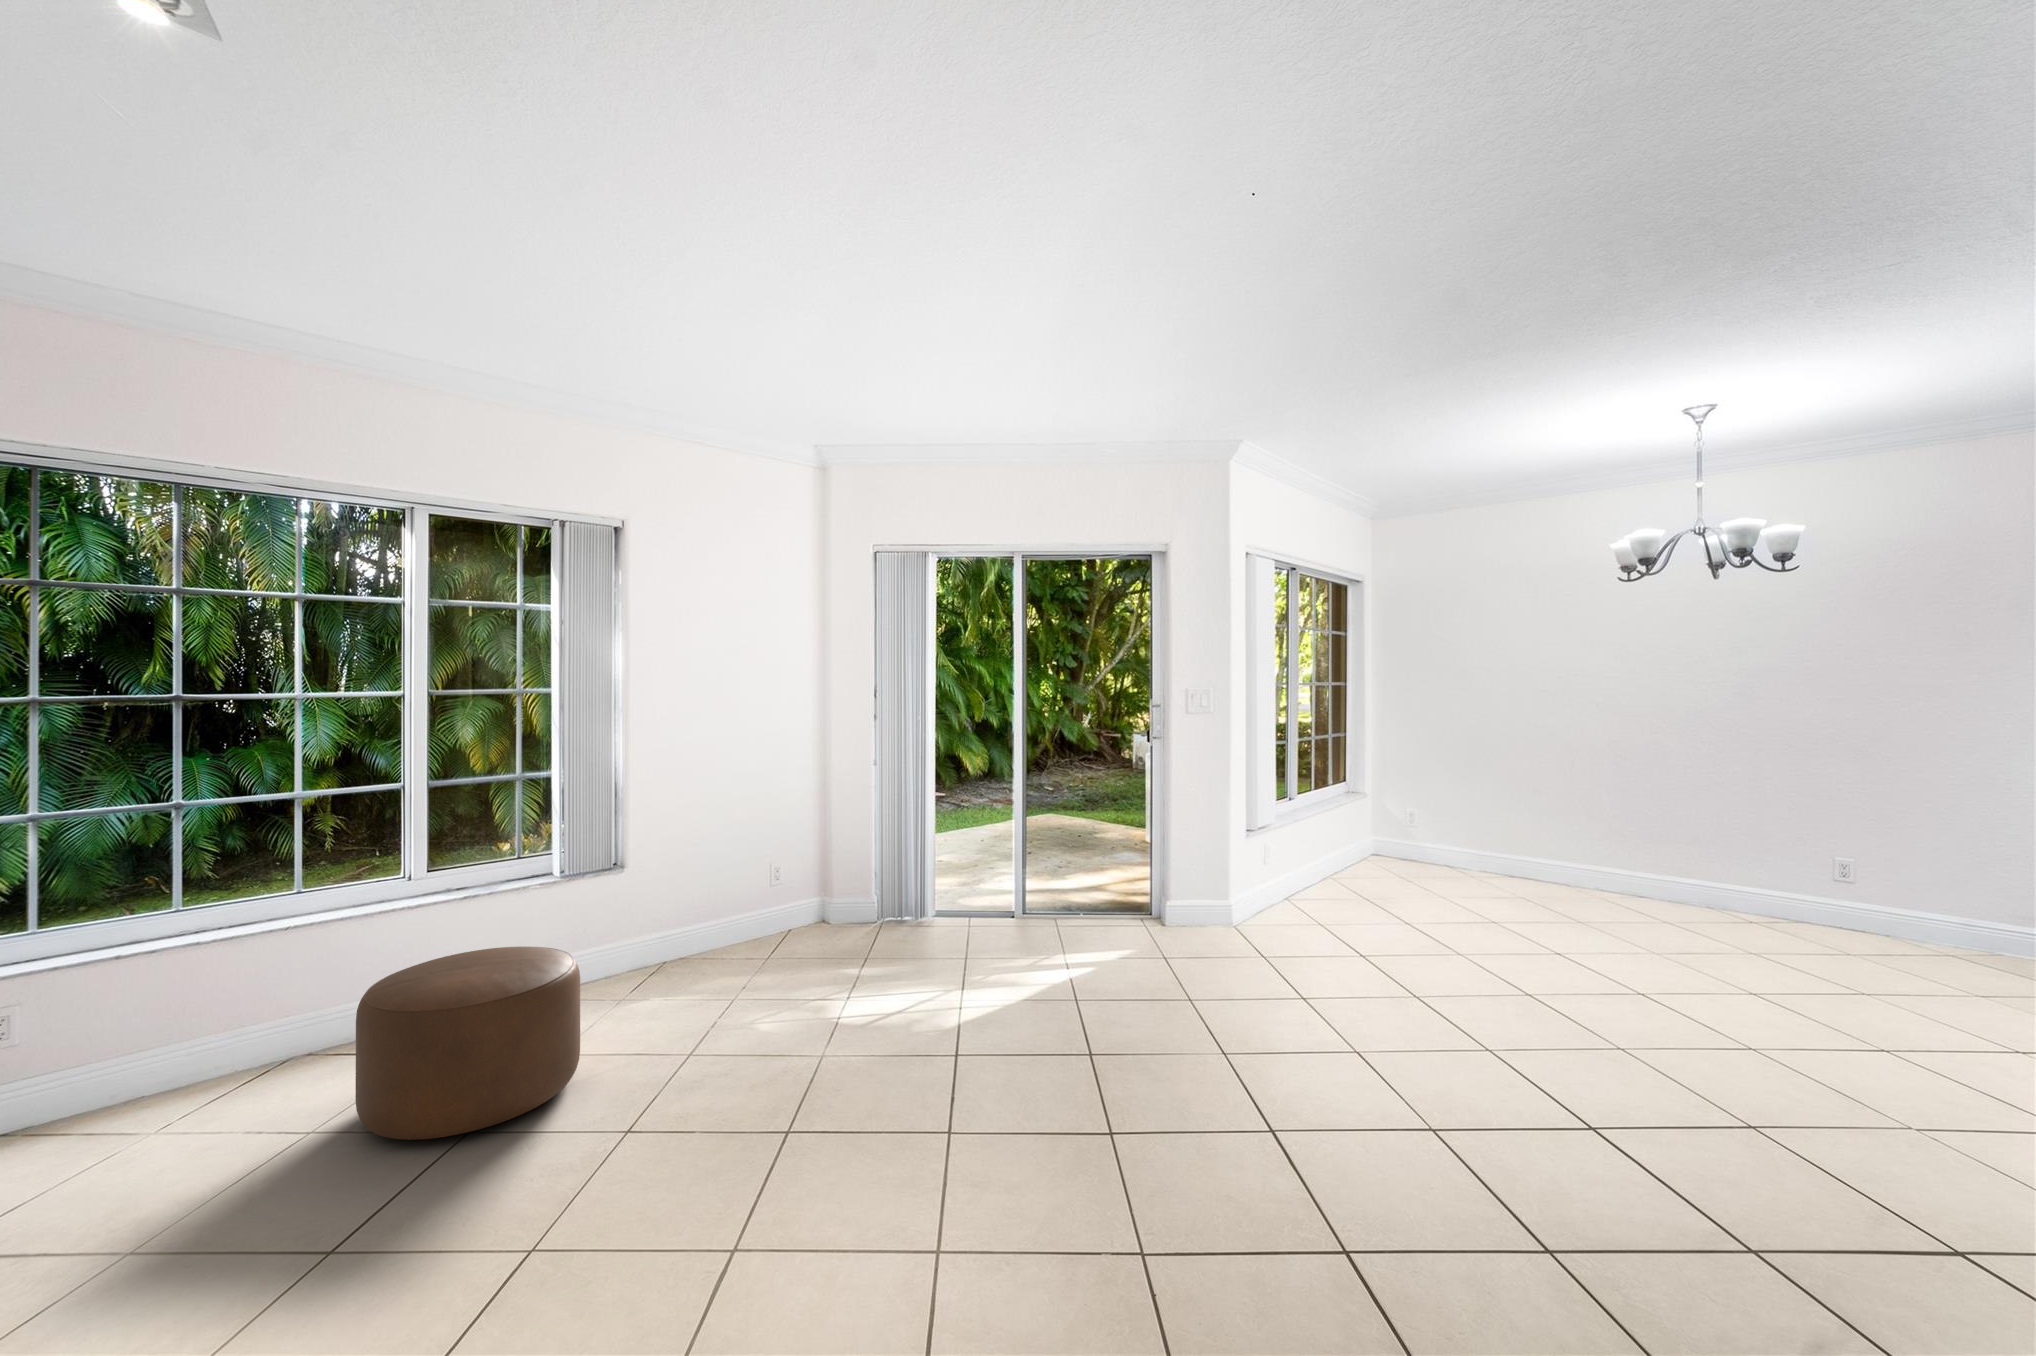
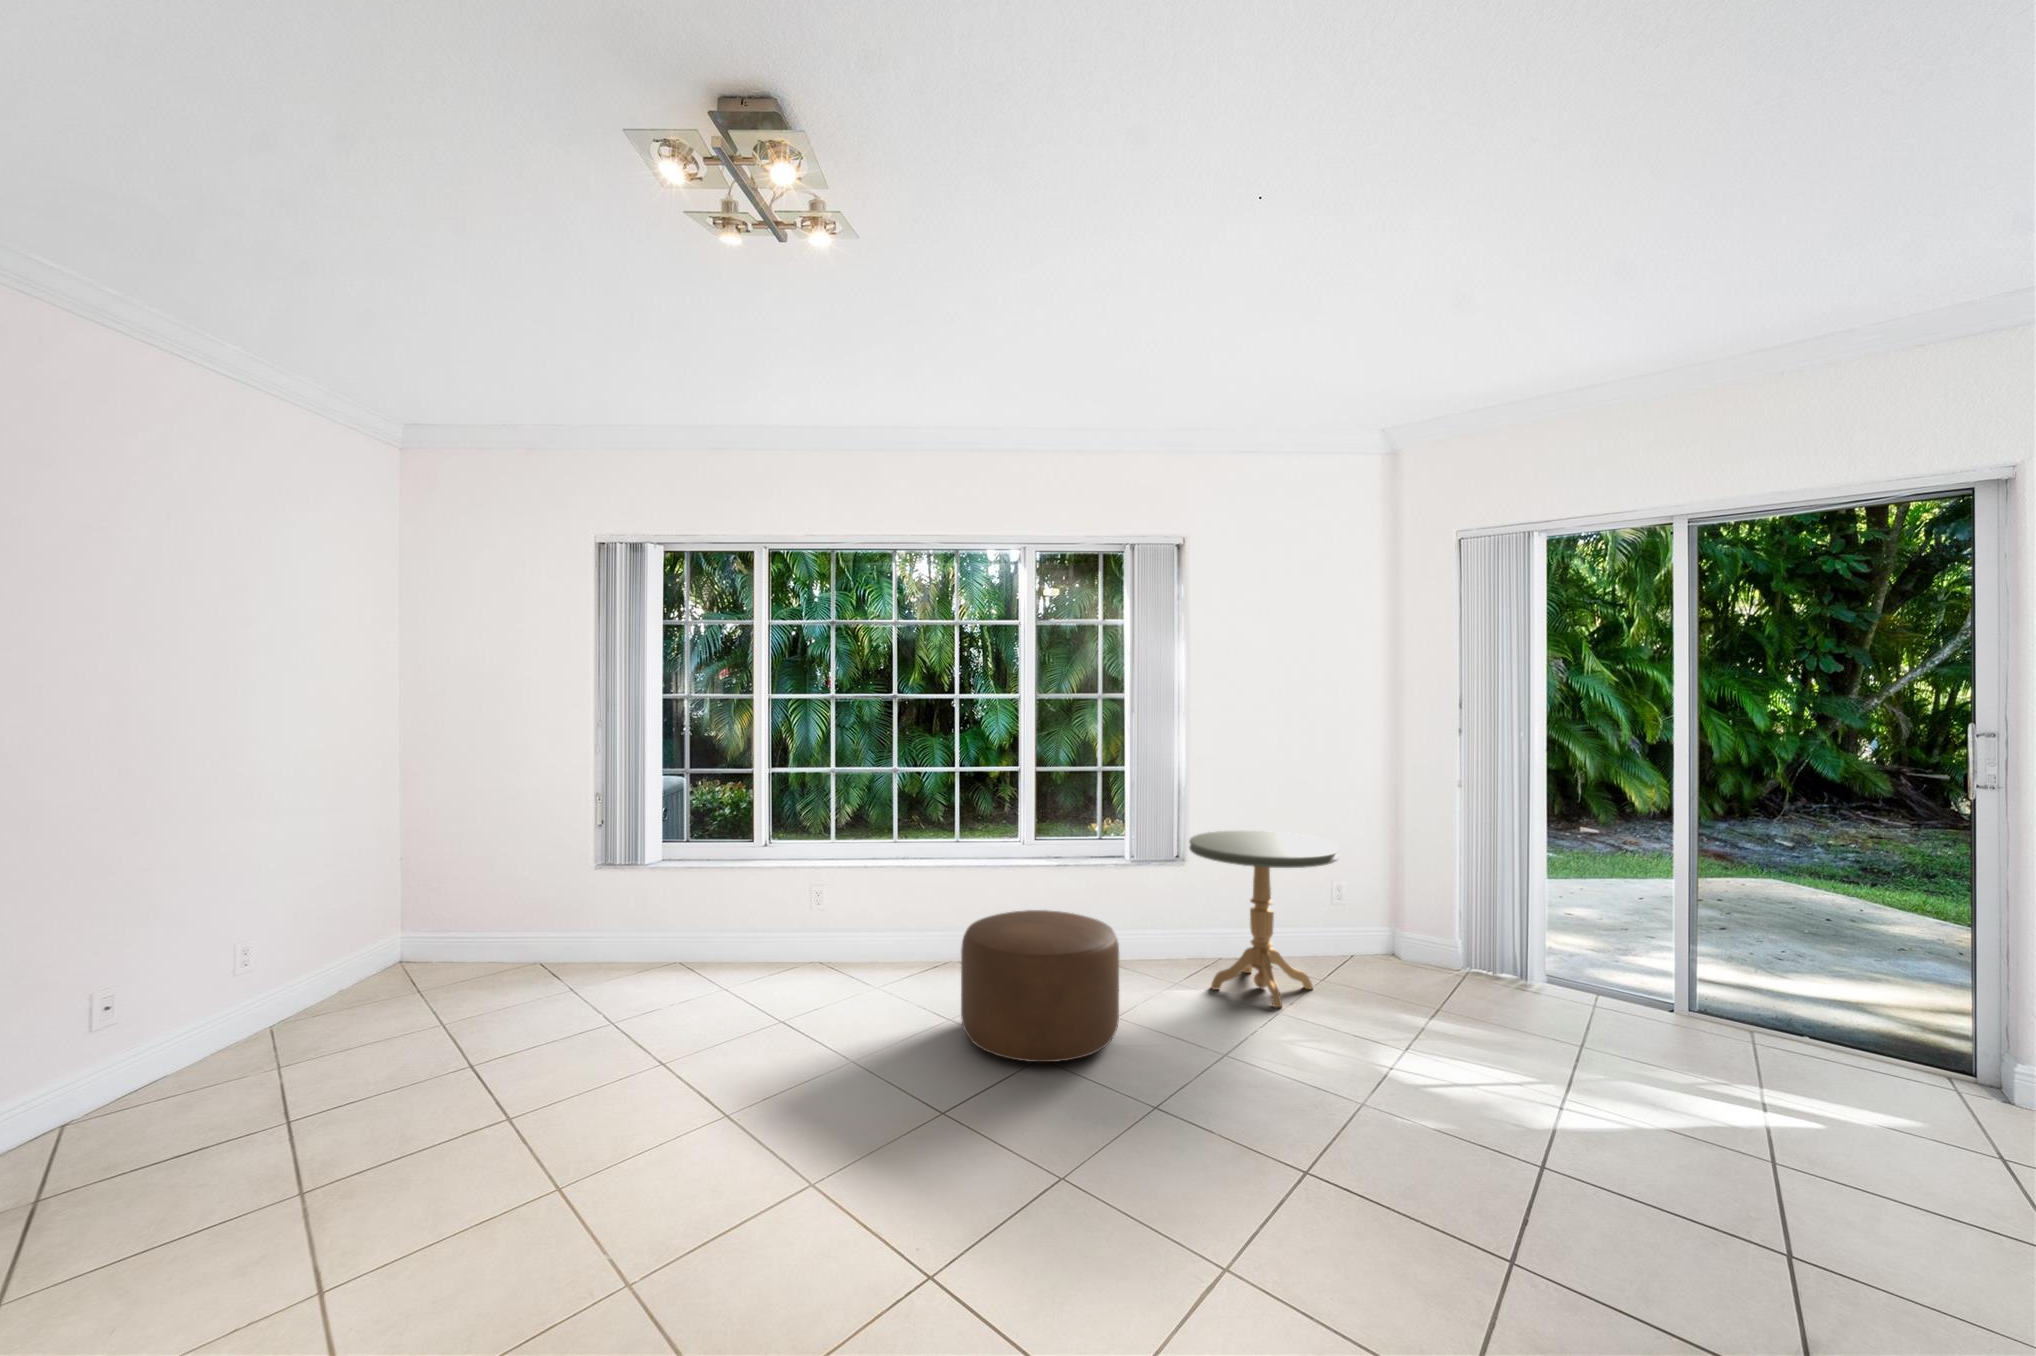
side table: none [635,824,784,992] -> present [1189,831,1339,1007]

